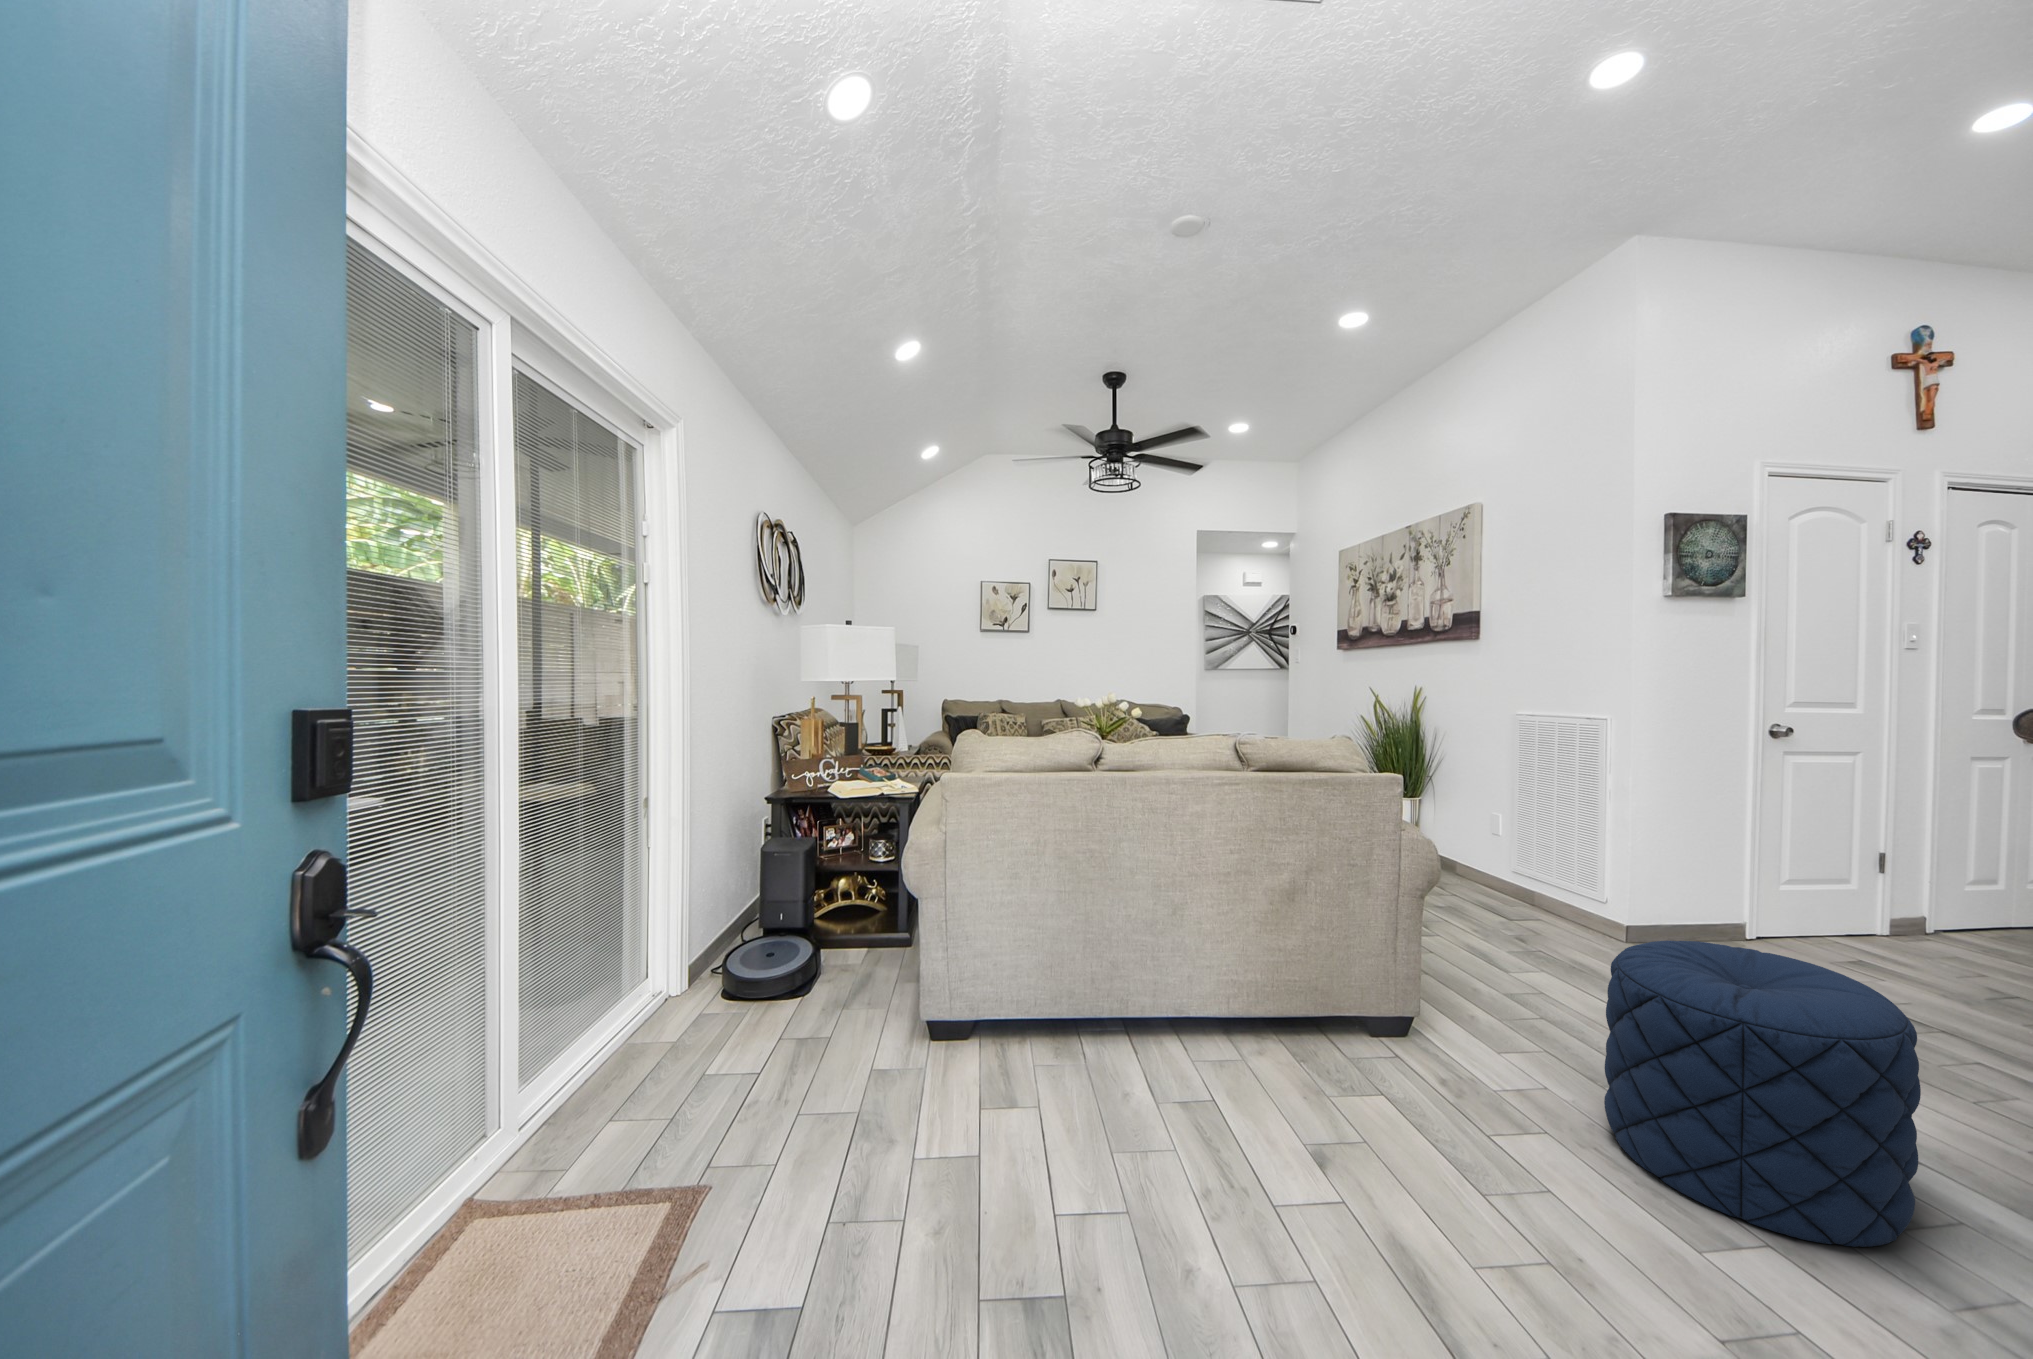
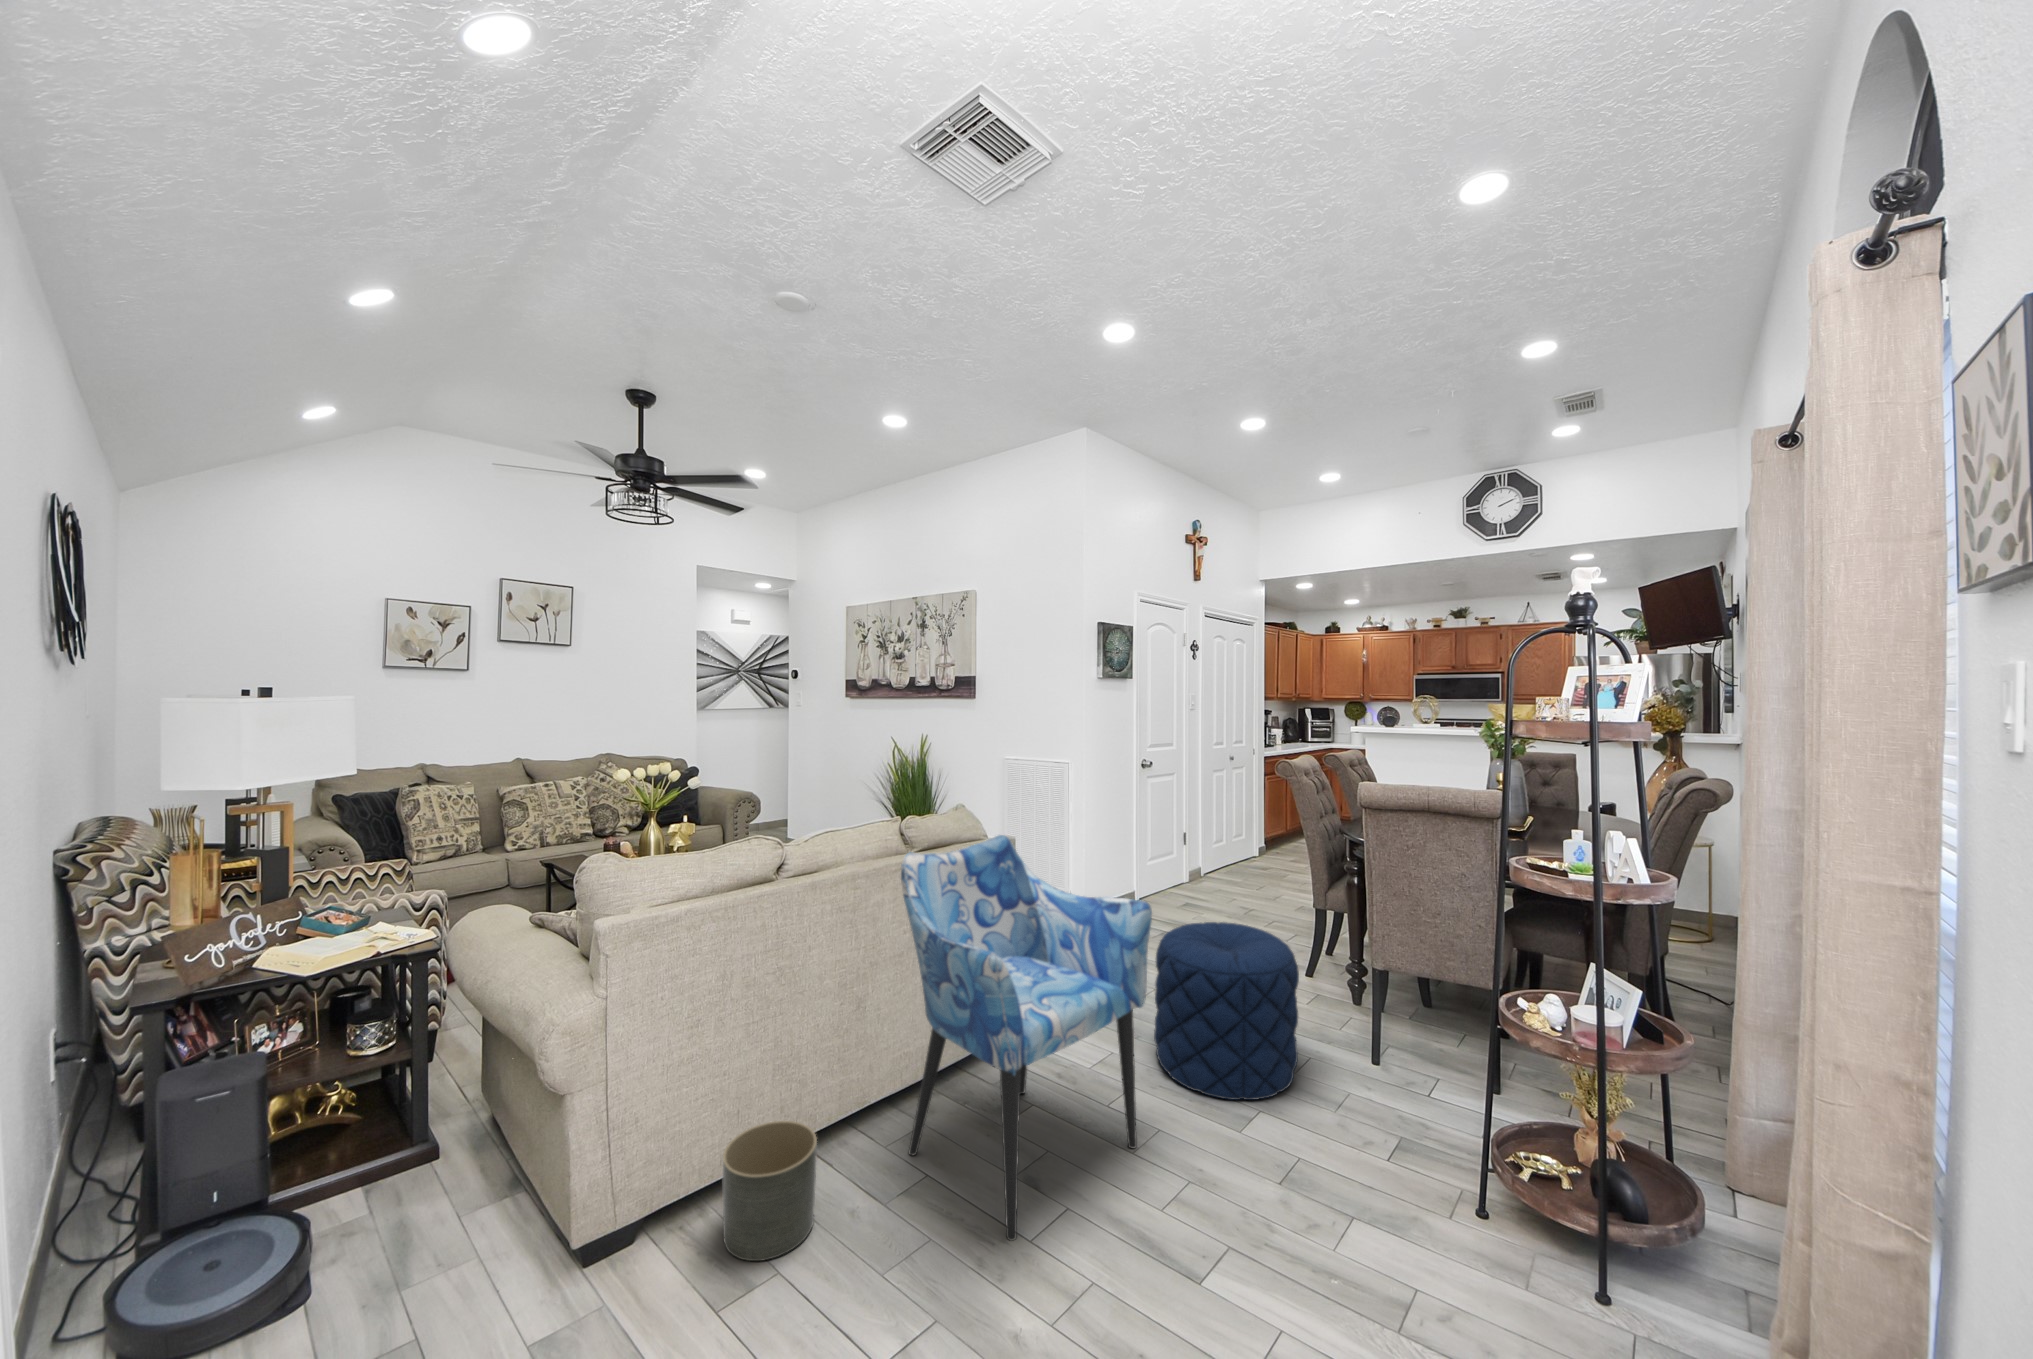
armchair: none [1207,767,1524,1185] -> present [901,835,1152,1241]
planter: none [1021,983,1099,1091] -> present [723,1121,817,1261]

